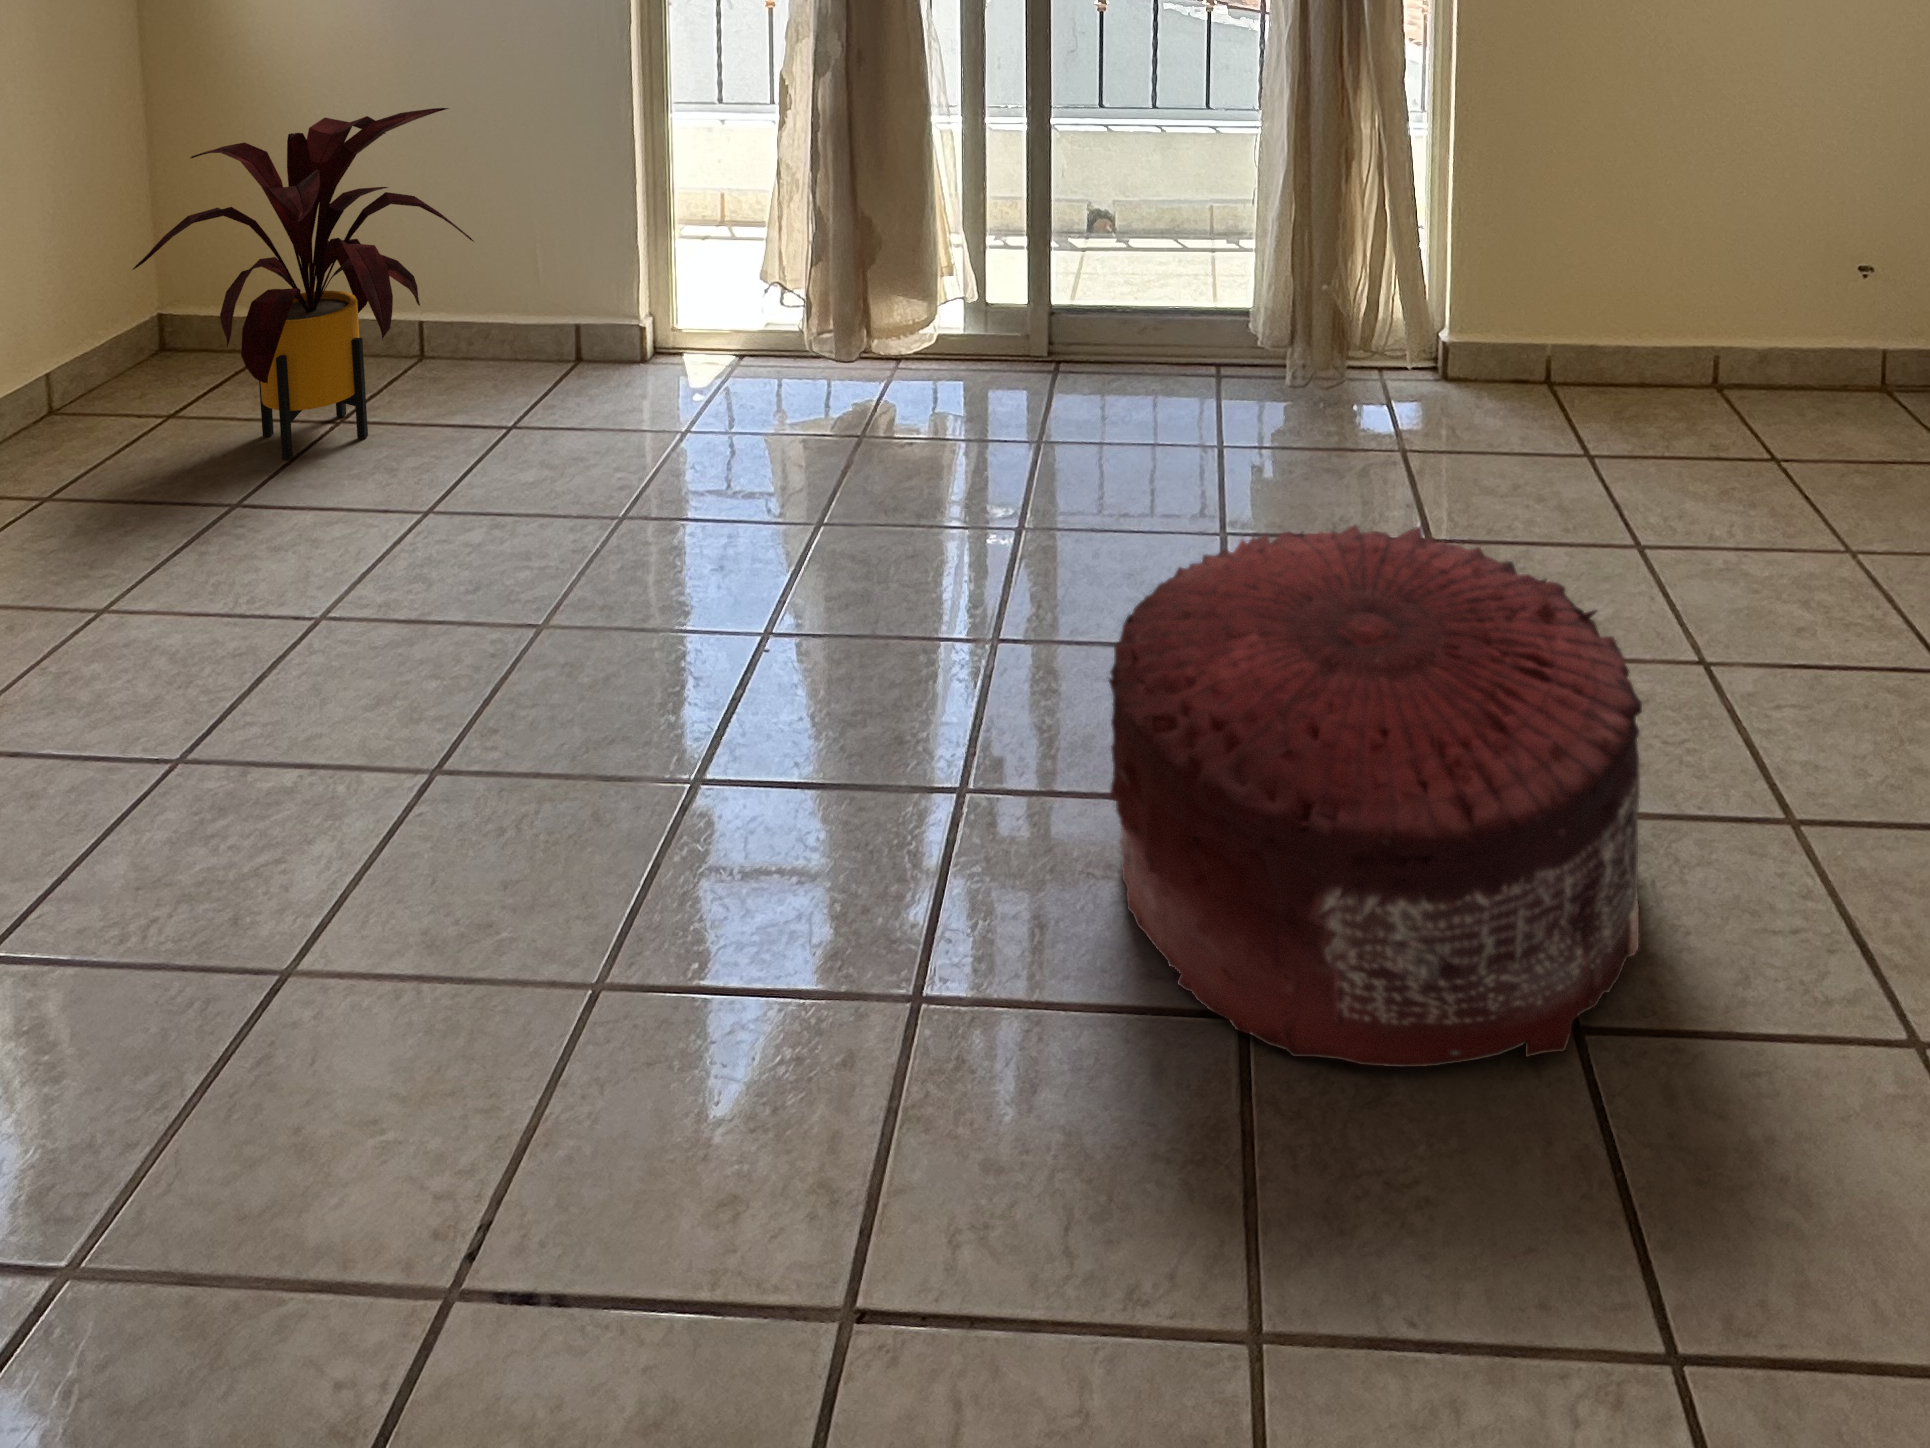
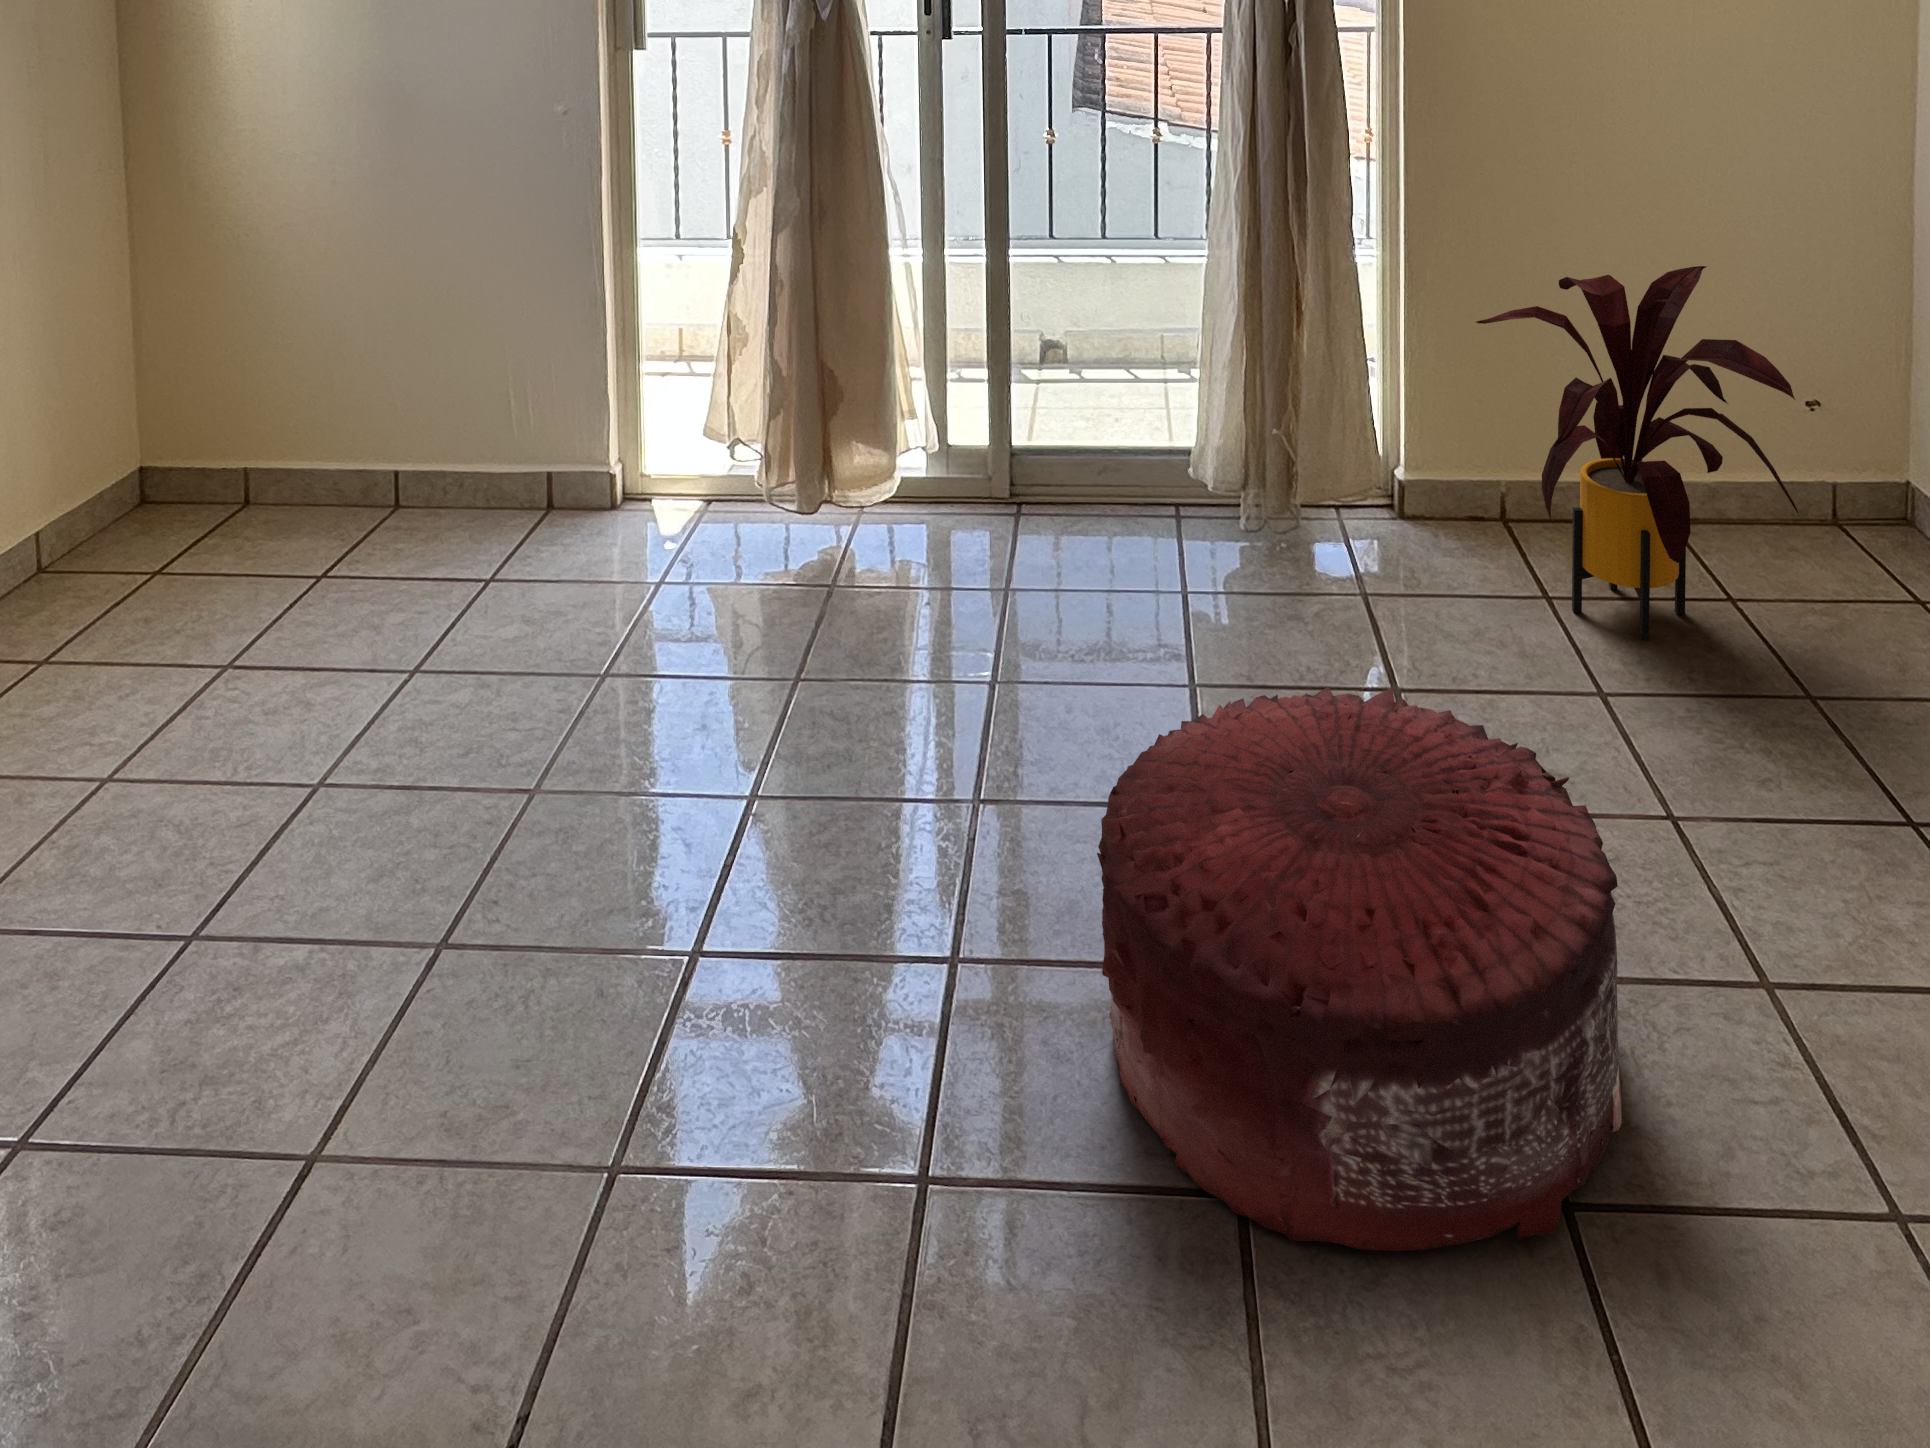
house plant: present [132,108,474,459] -> present [1476,266,1799,640]

